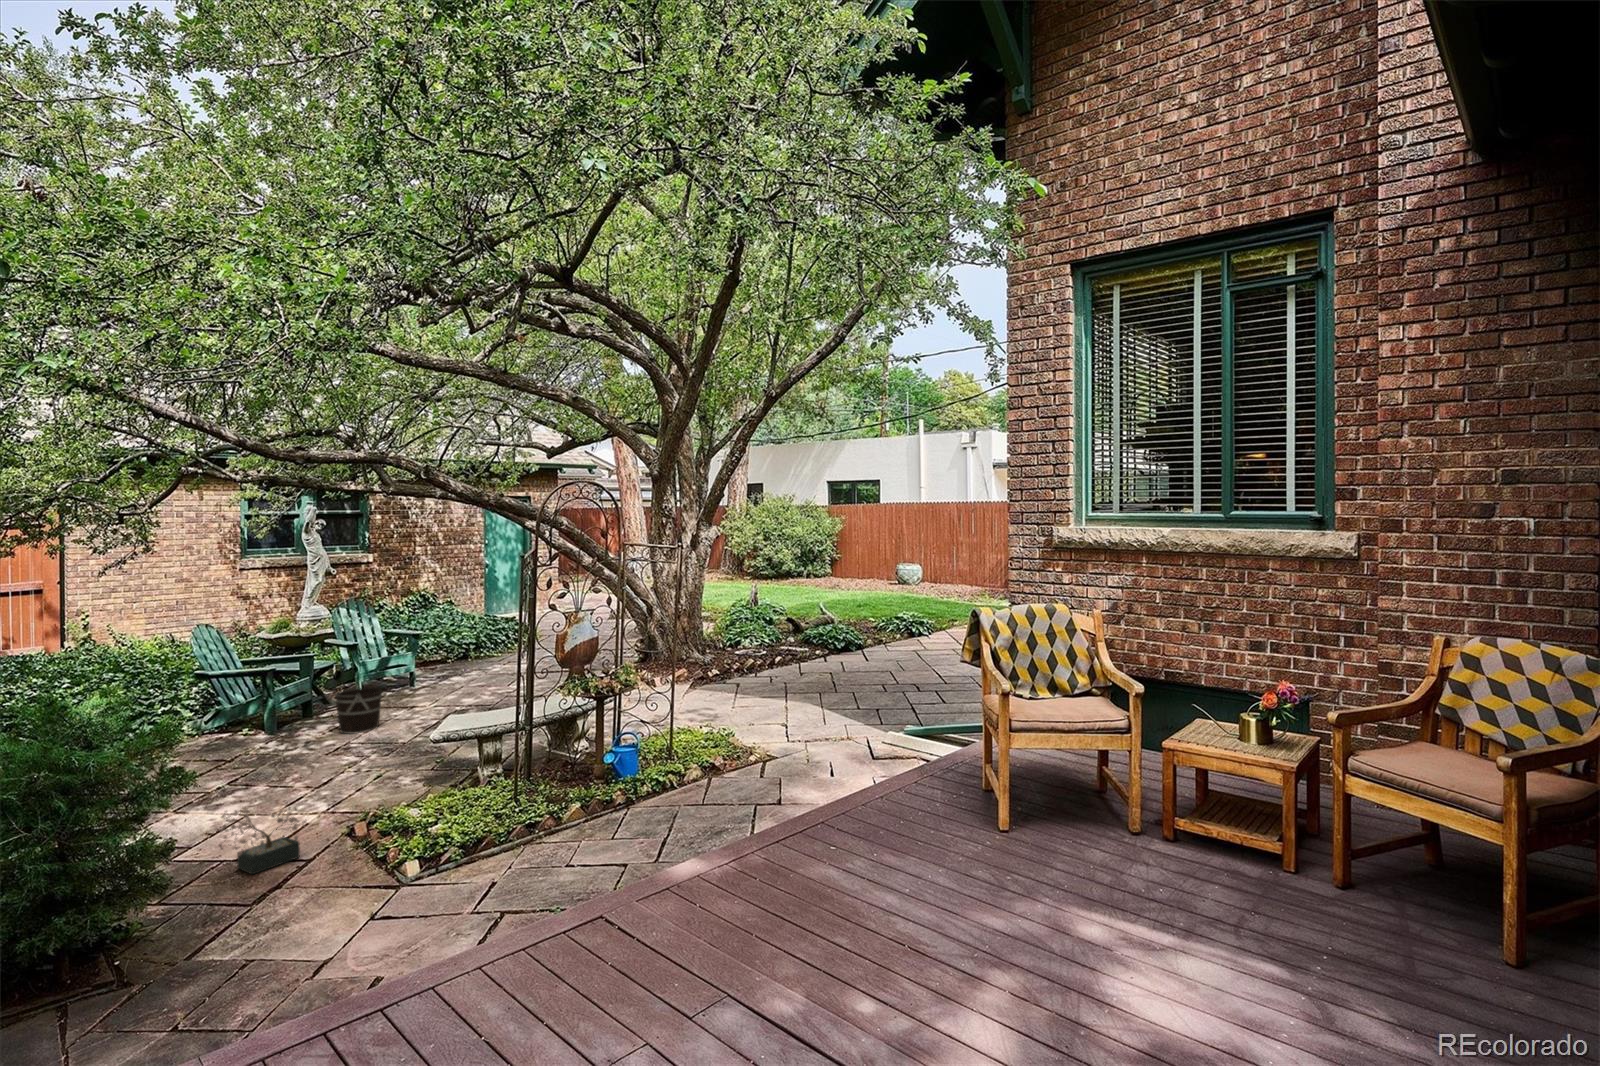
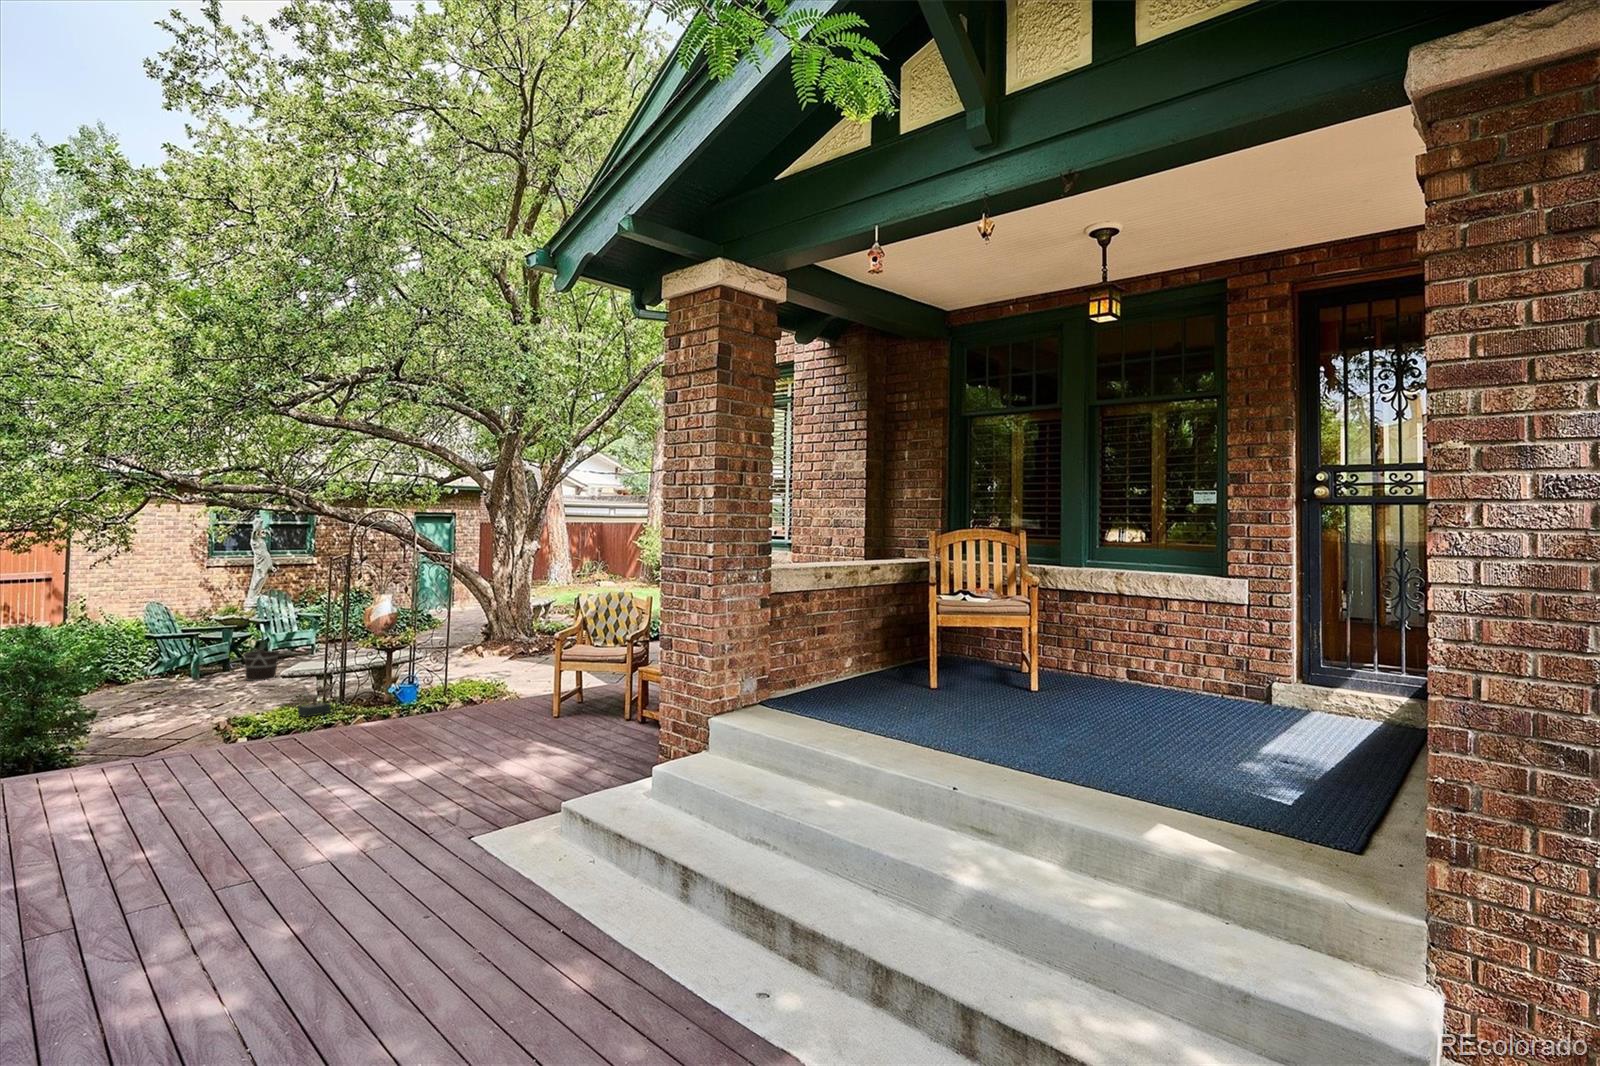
decorative plant: present [219,807,306,874] -> present [290,683,334,717]

